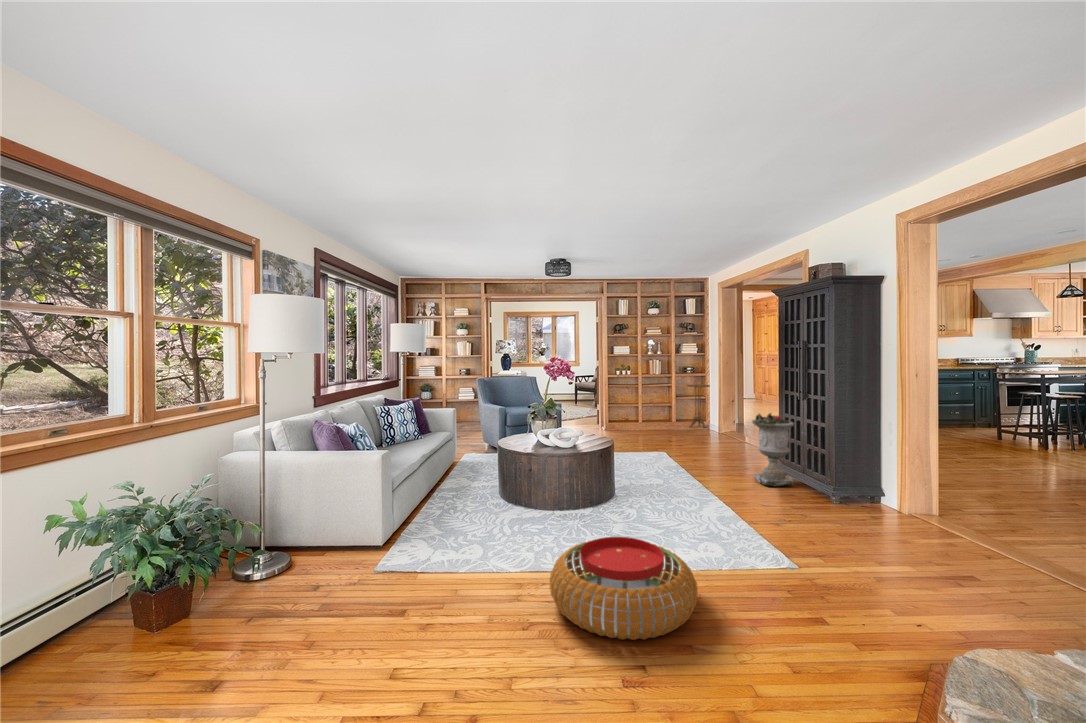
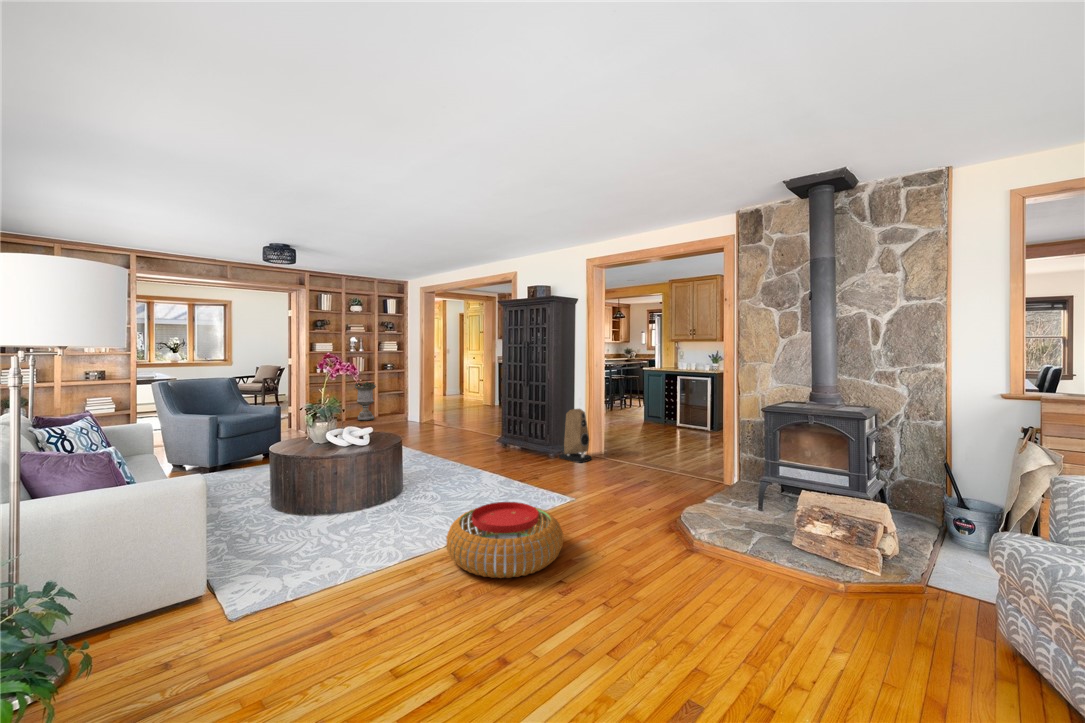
side table: present [687,384,710,428] -> none [390,379,411,419]
planter: present [752,413,794,486] -> present [355,382,376,421]
speaker: none [848,438,903,520] -> present [559,409,592,463]

